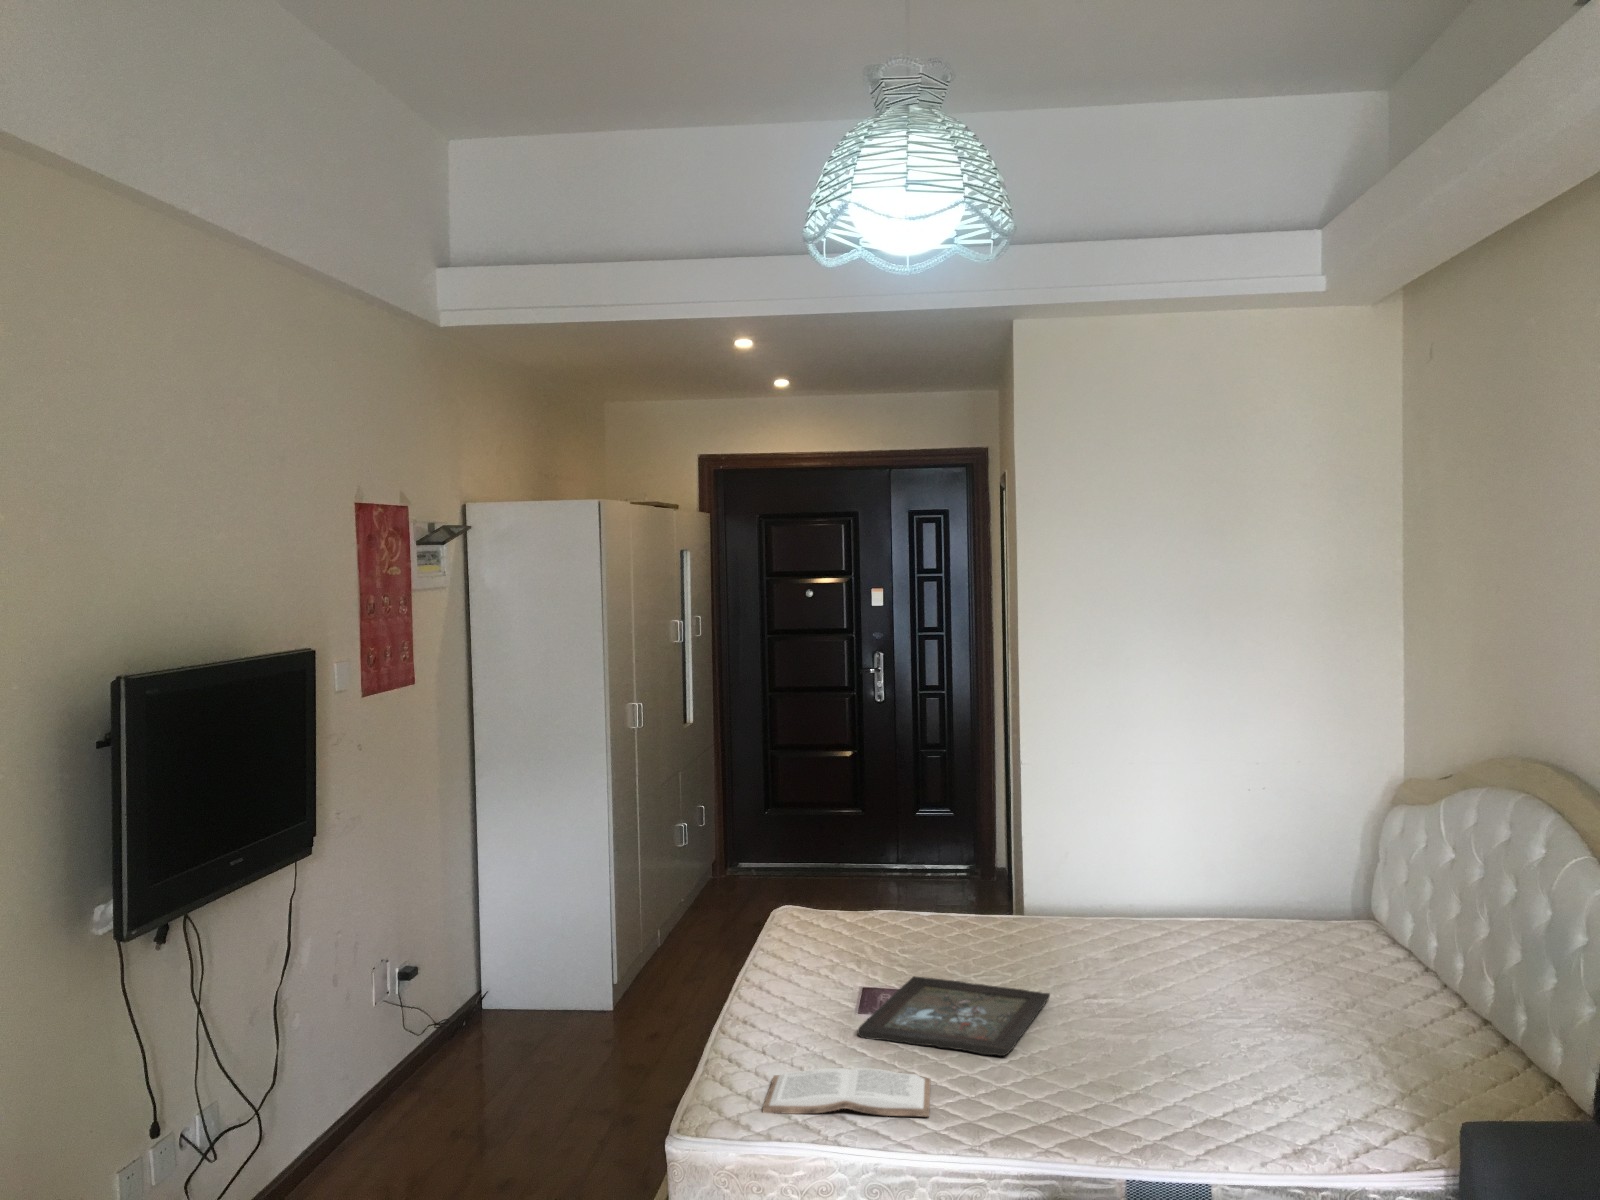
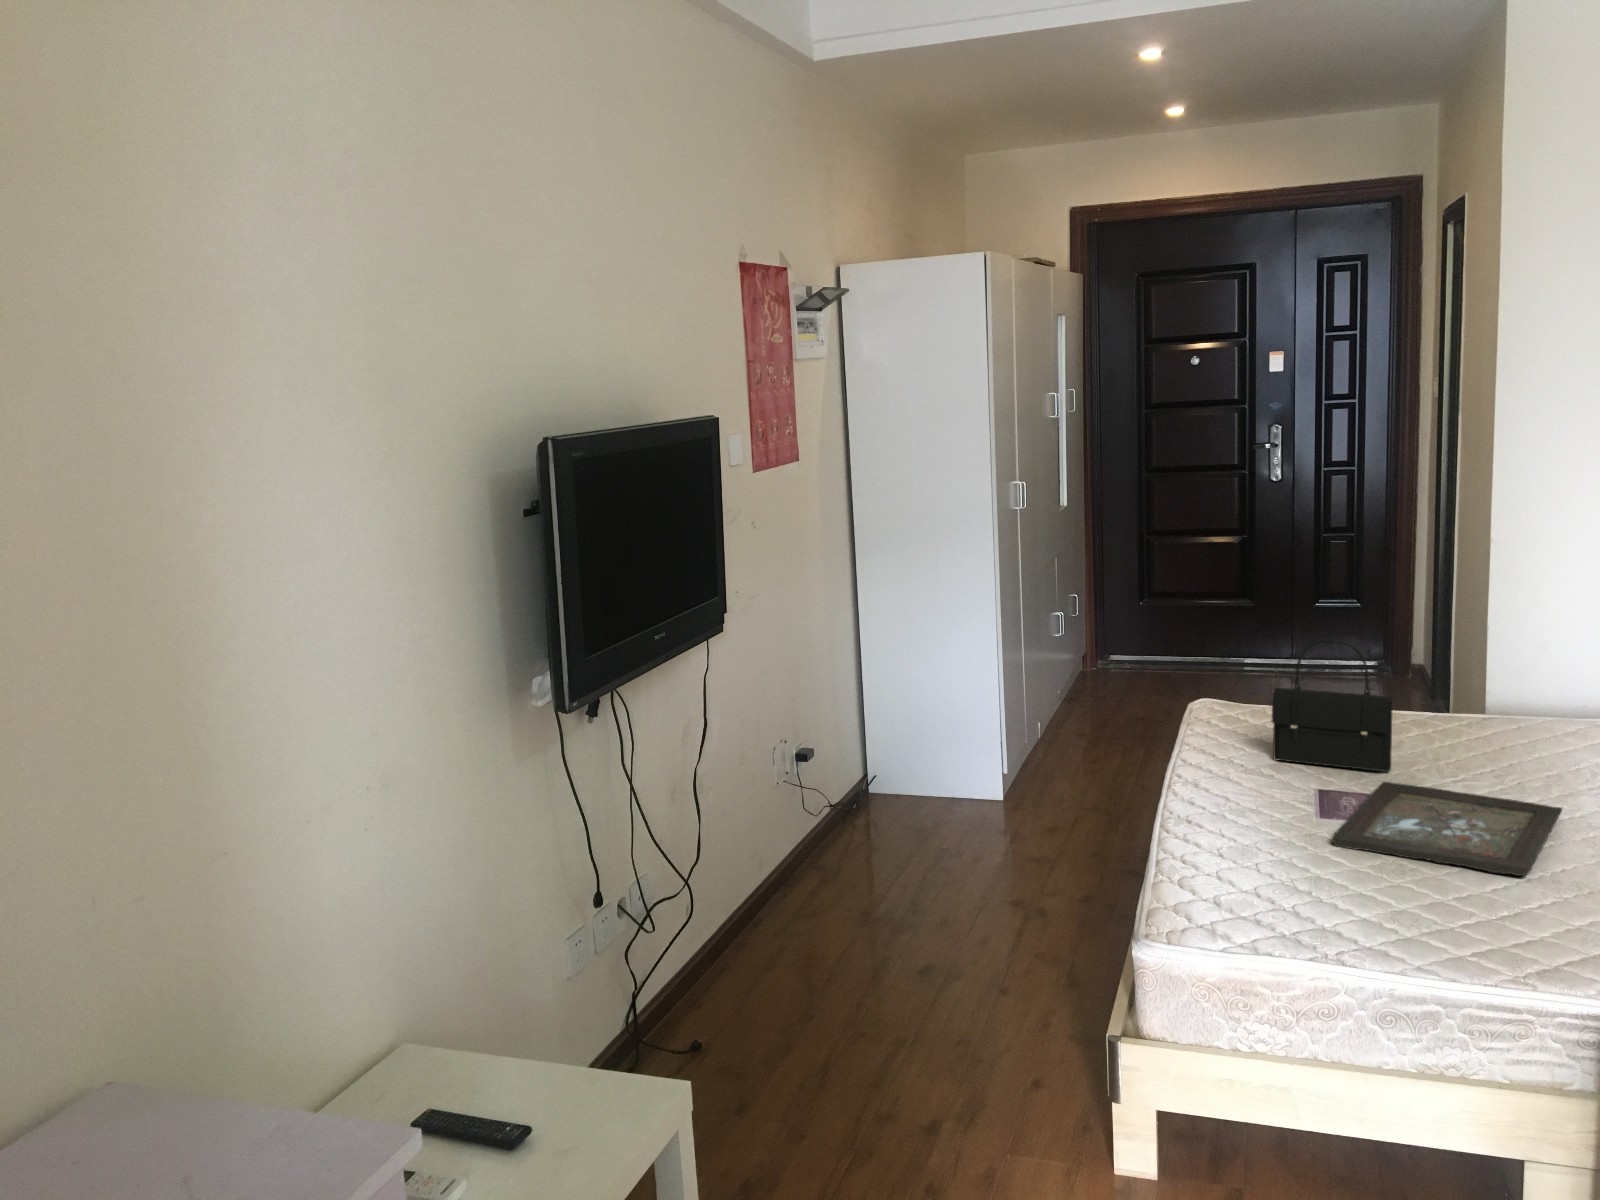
handbag: none [826,850,925,968] -> present [1271,640,1392,772]
book: present [763,1068,931,1117] -> none [1243,878,1448,939]

